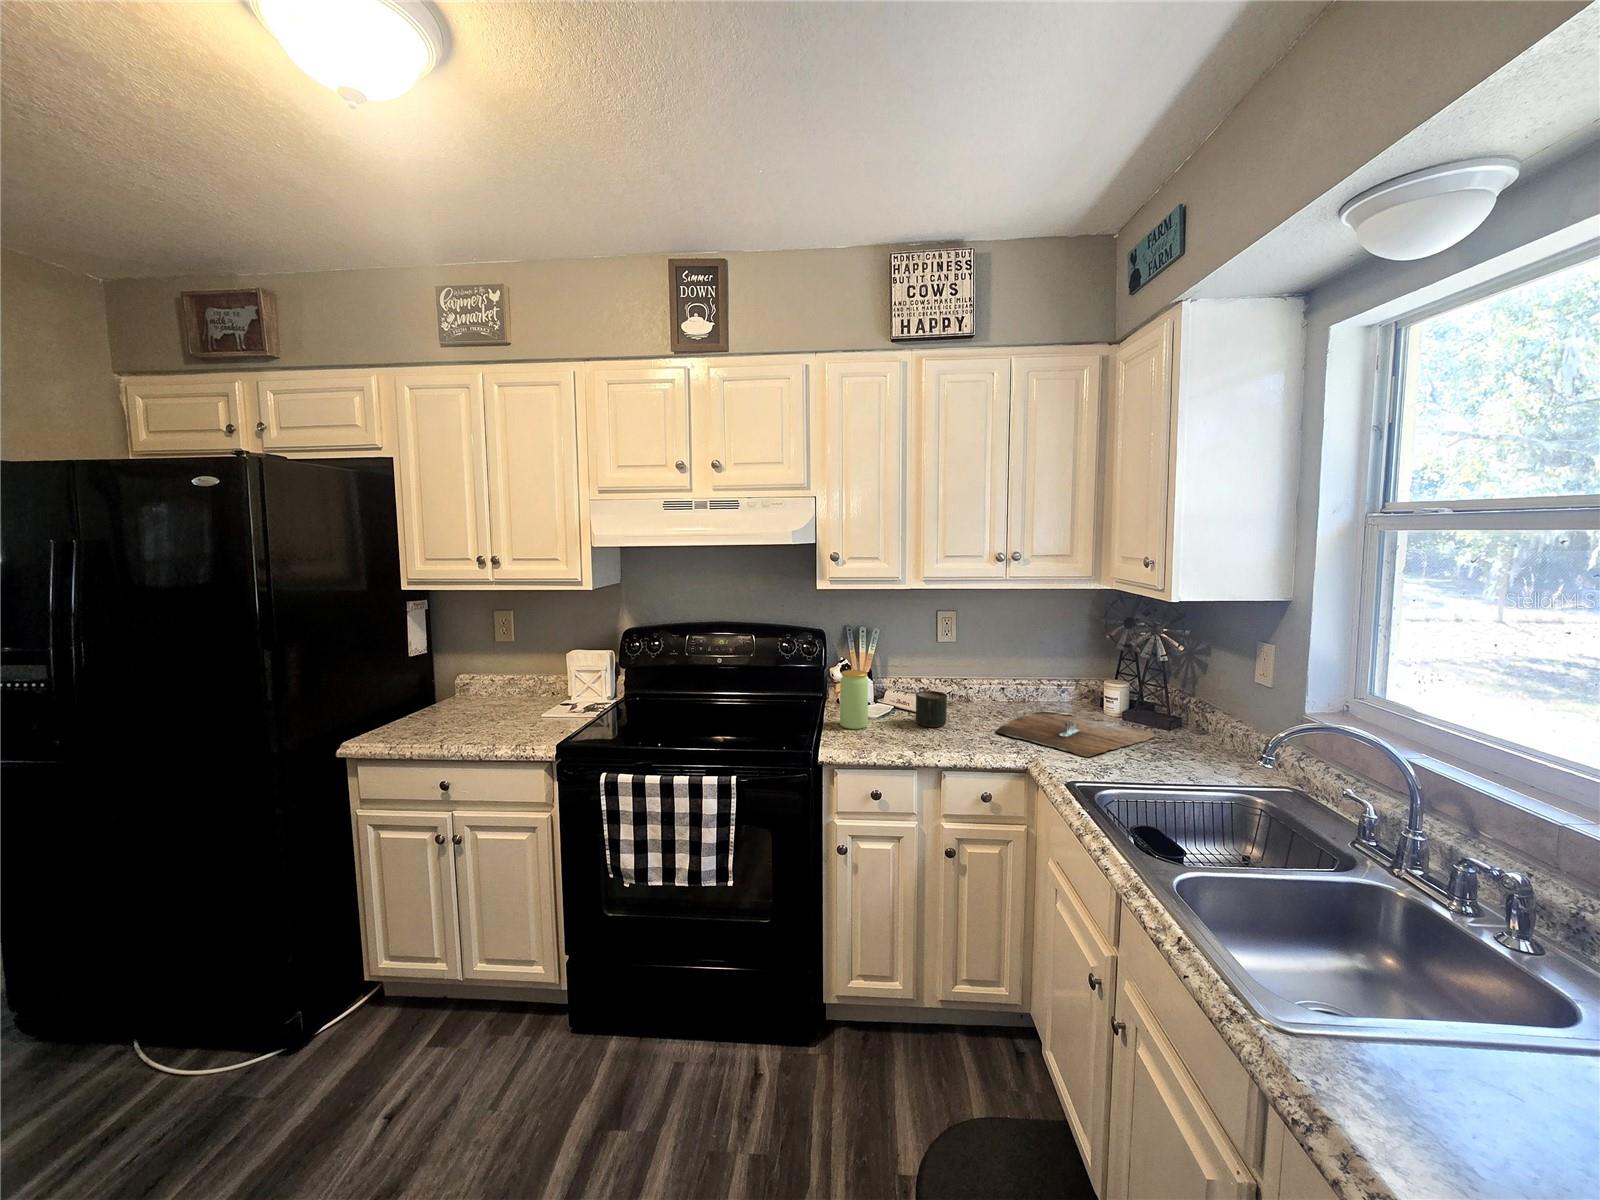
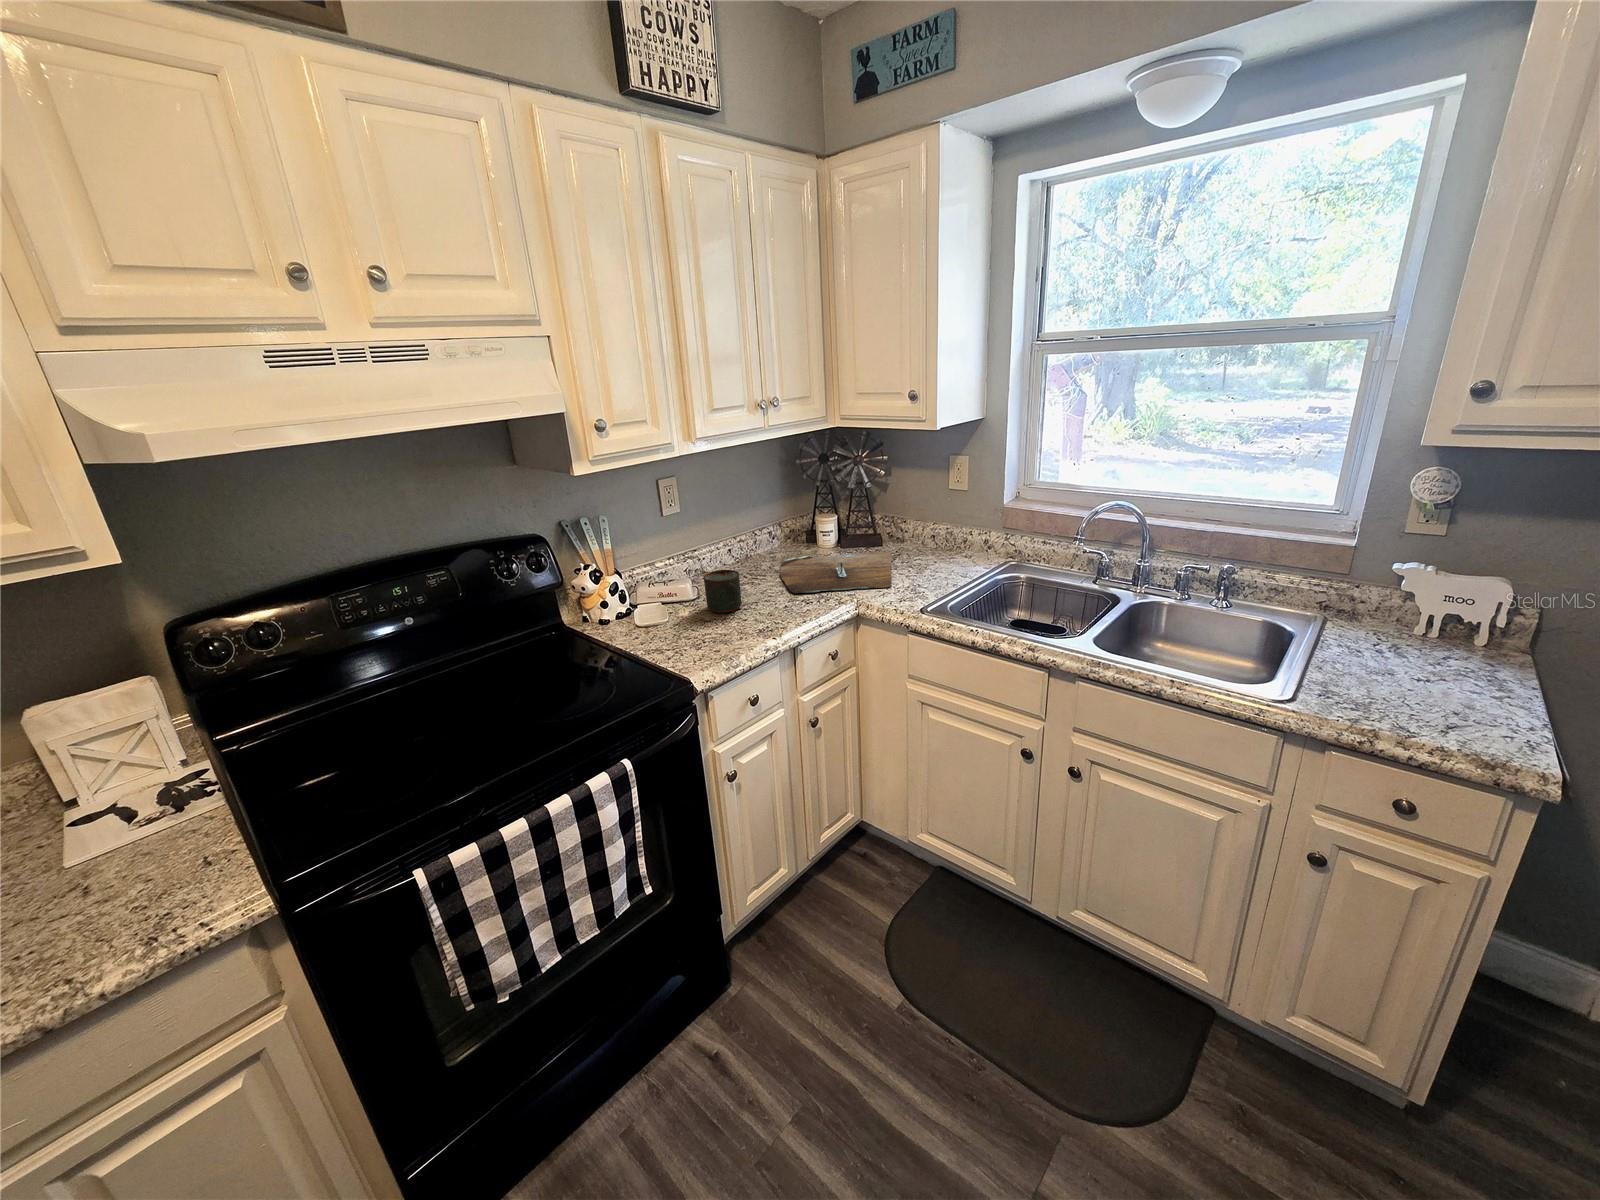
jar: present [840,670,868,729] -> none [632,571,676,647]

